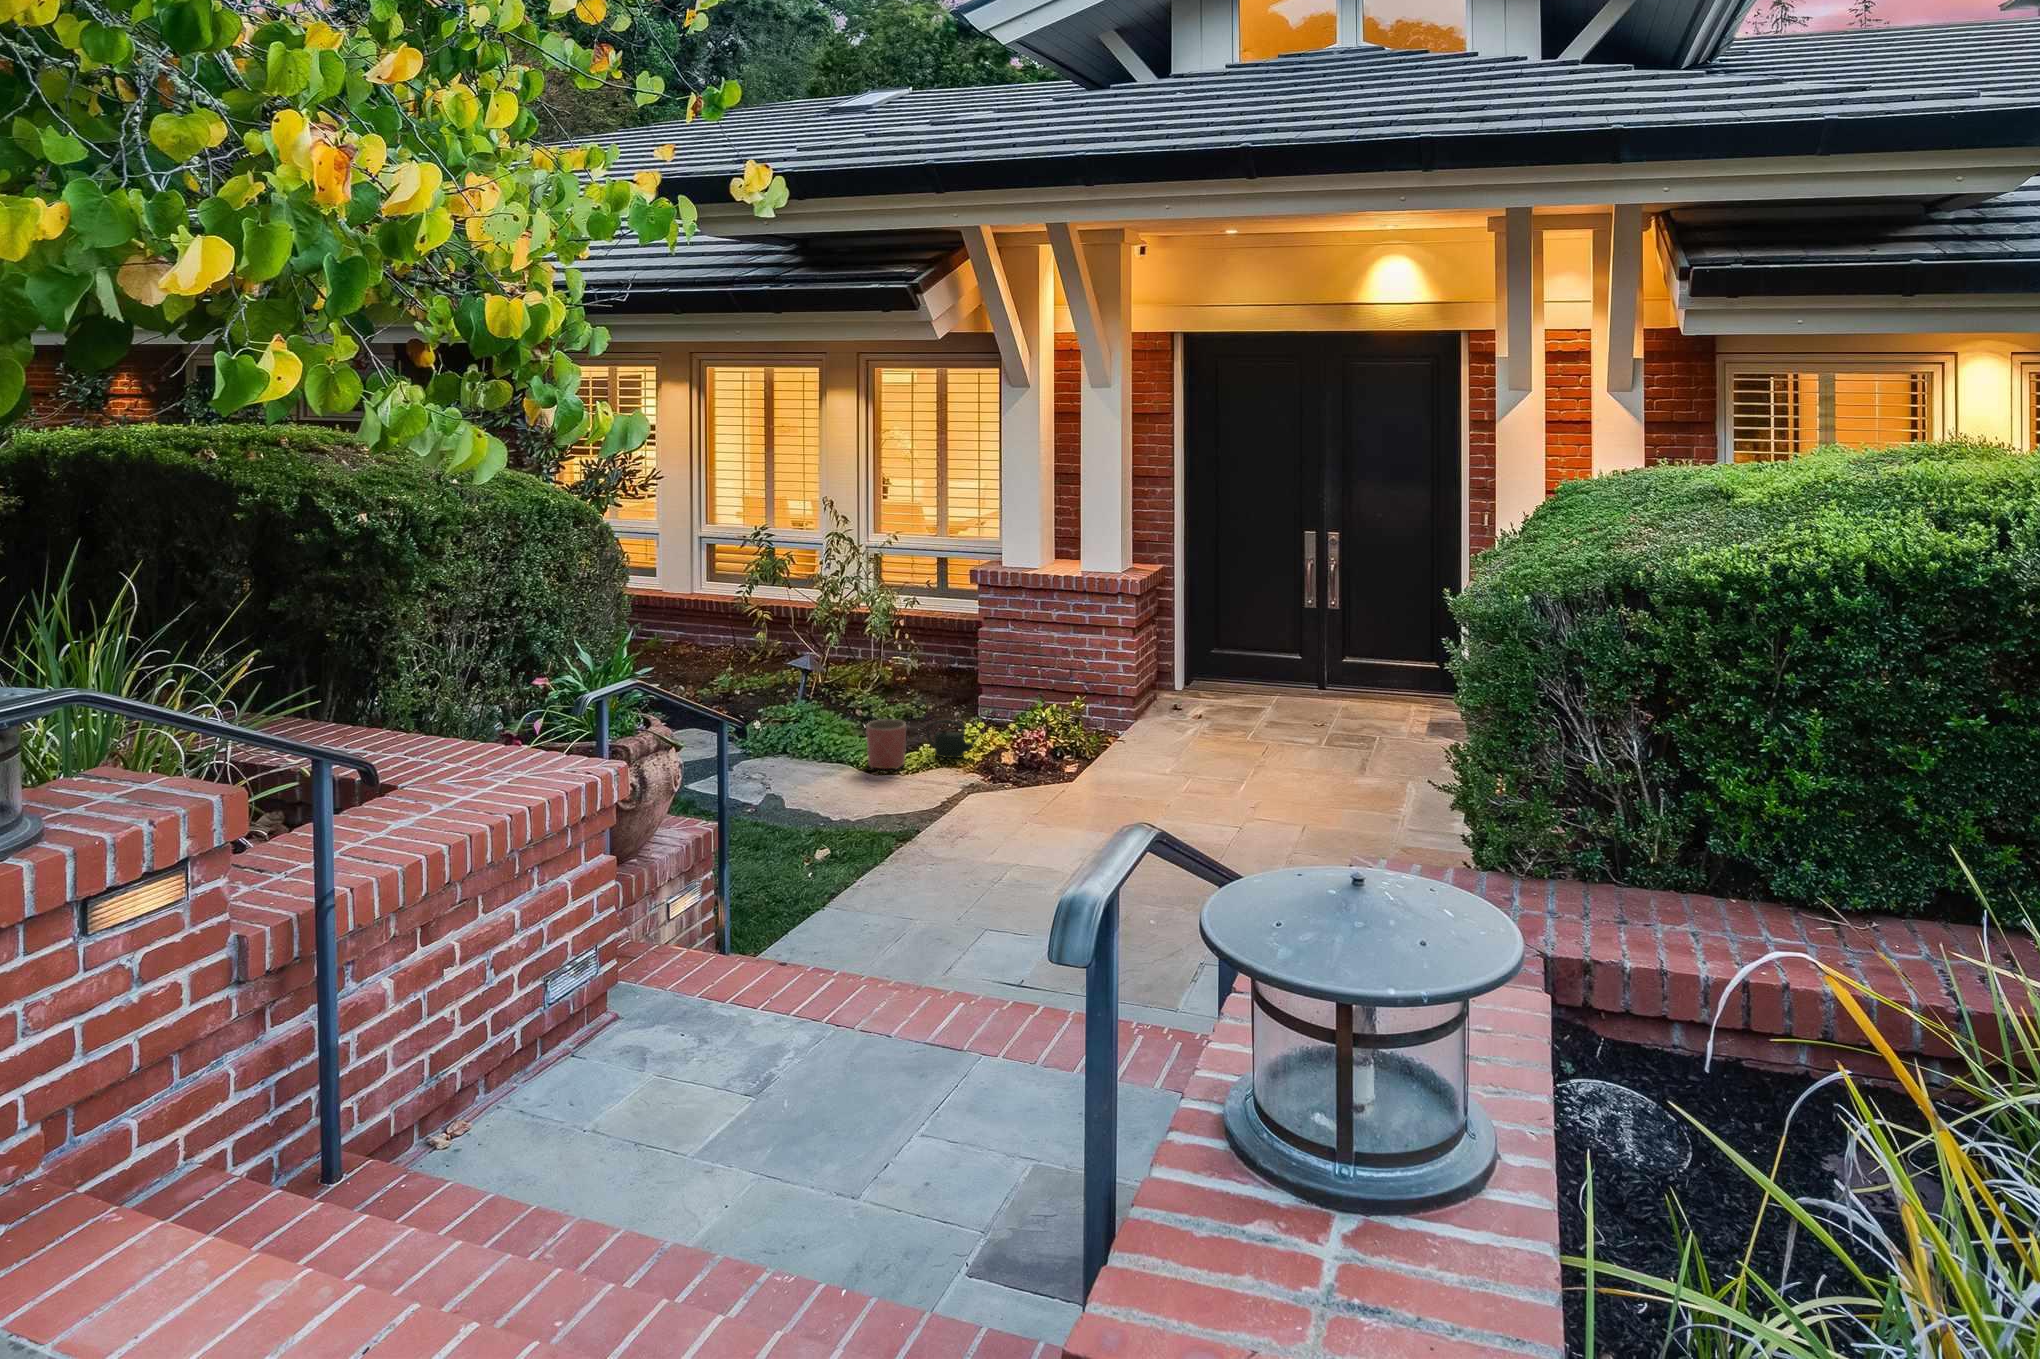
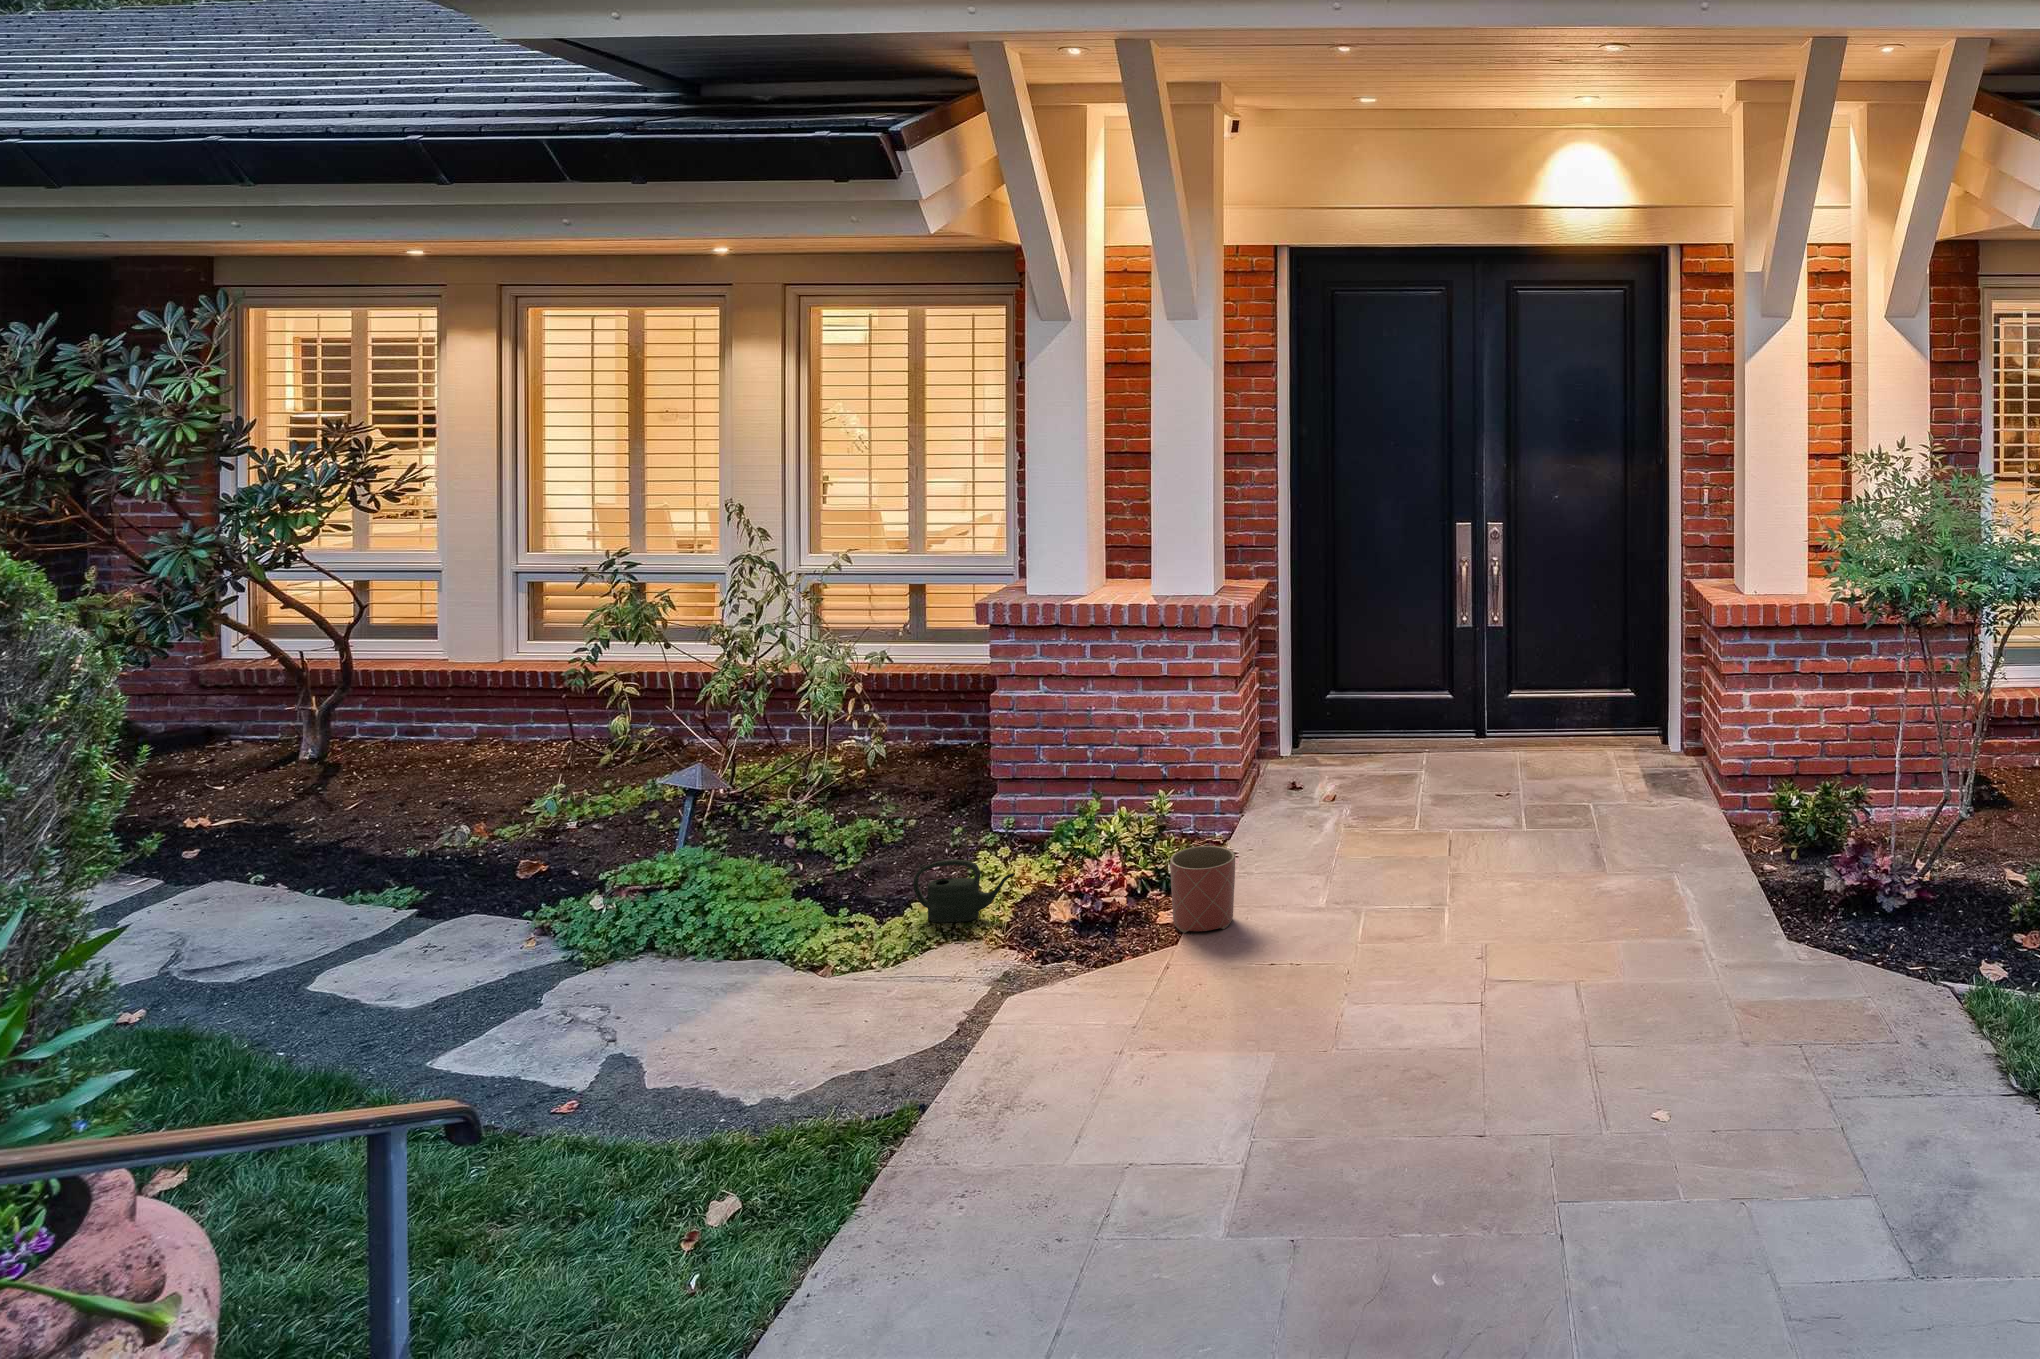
planter: present [866,719,906,769] -> present [1170,846,1235,933]

